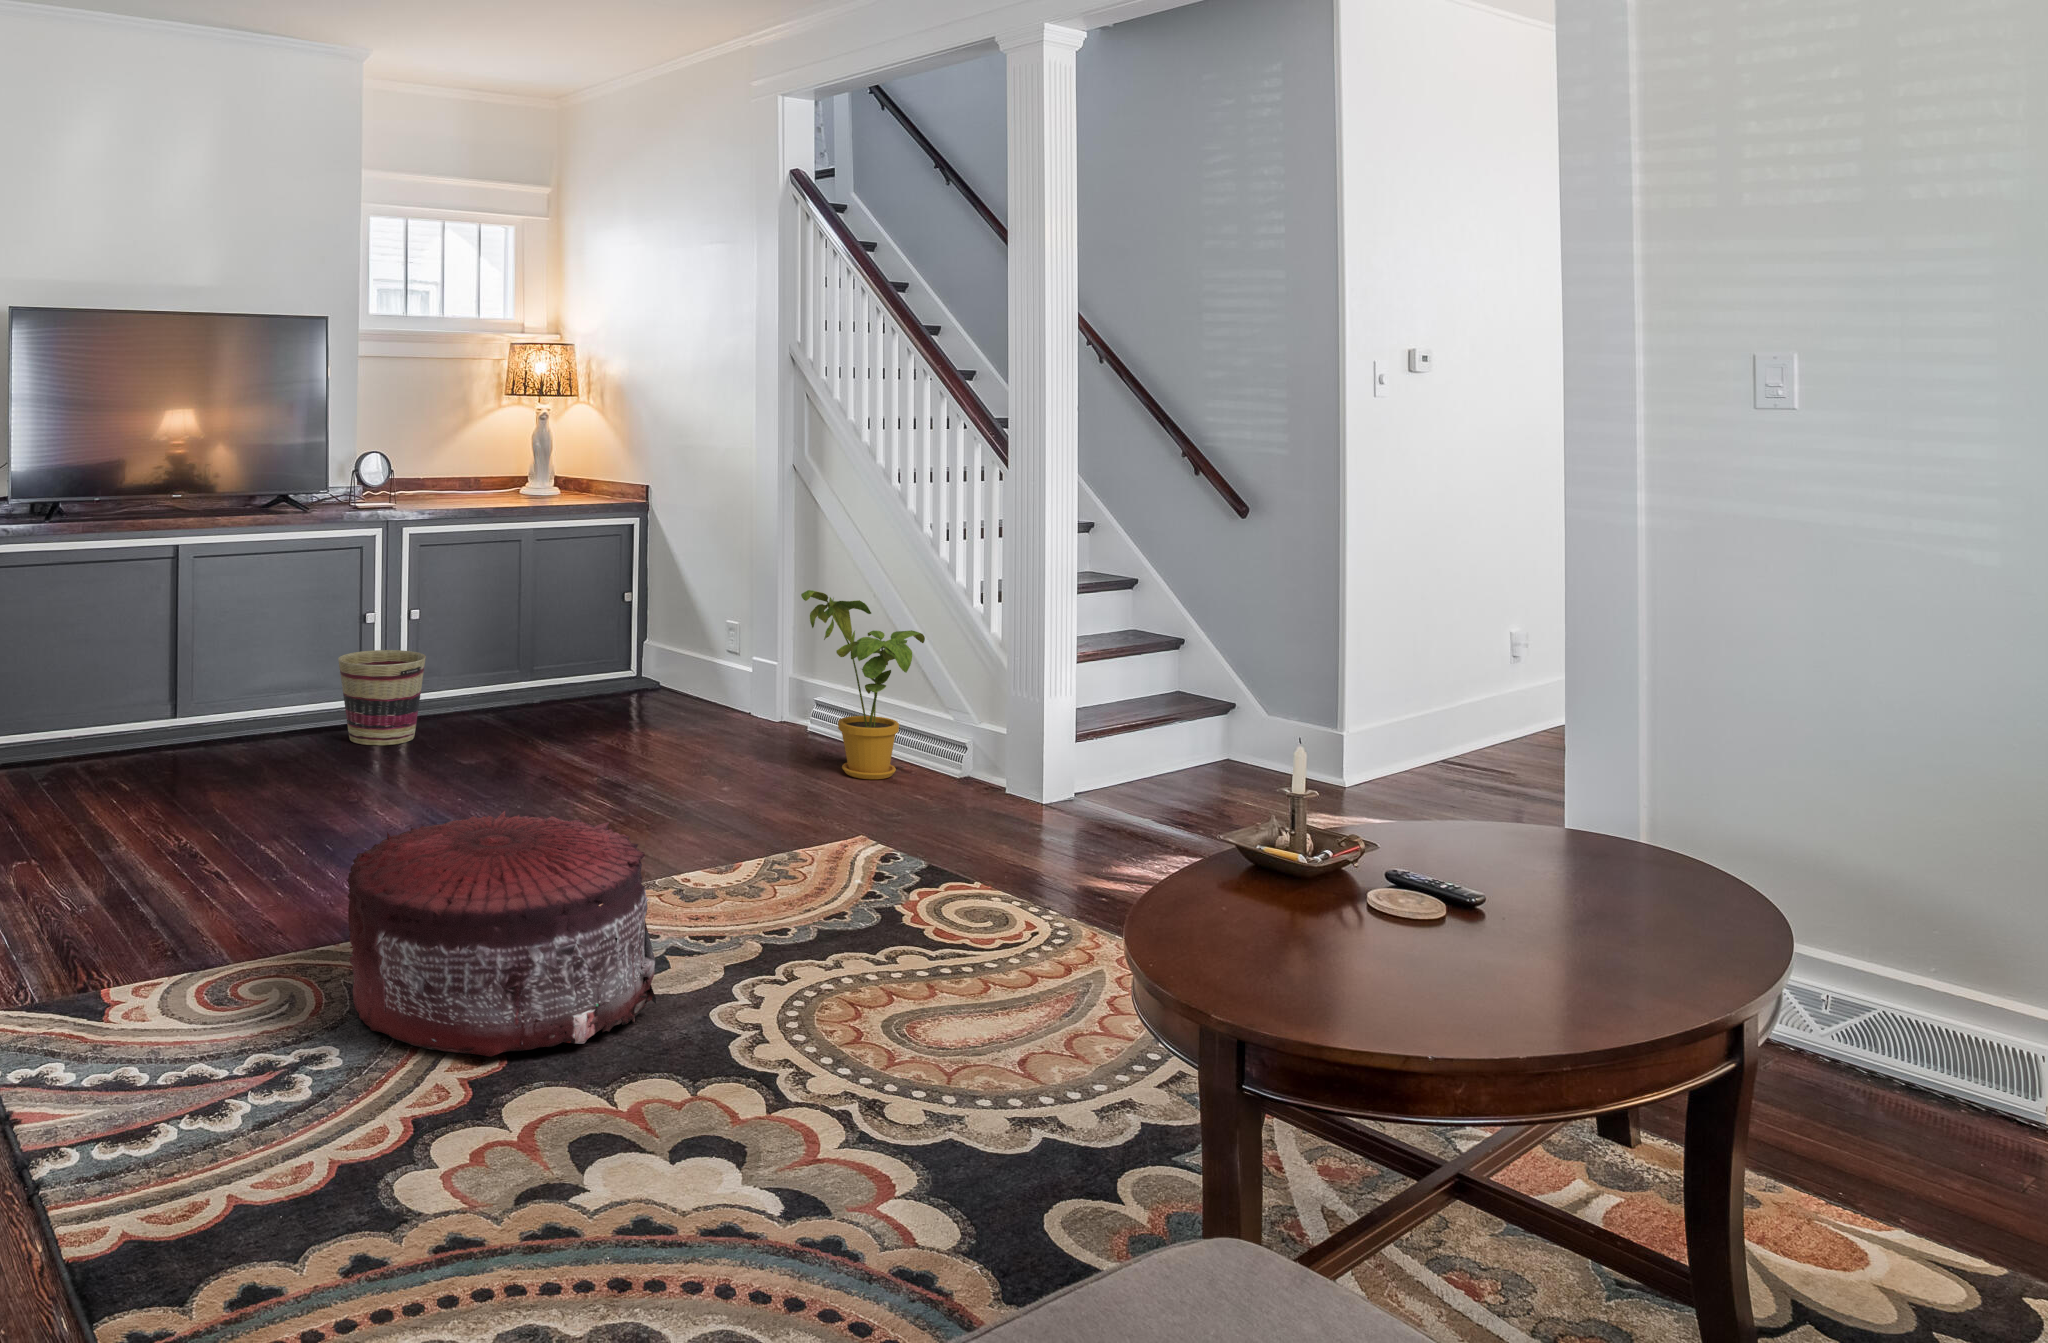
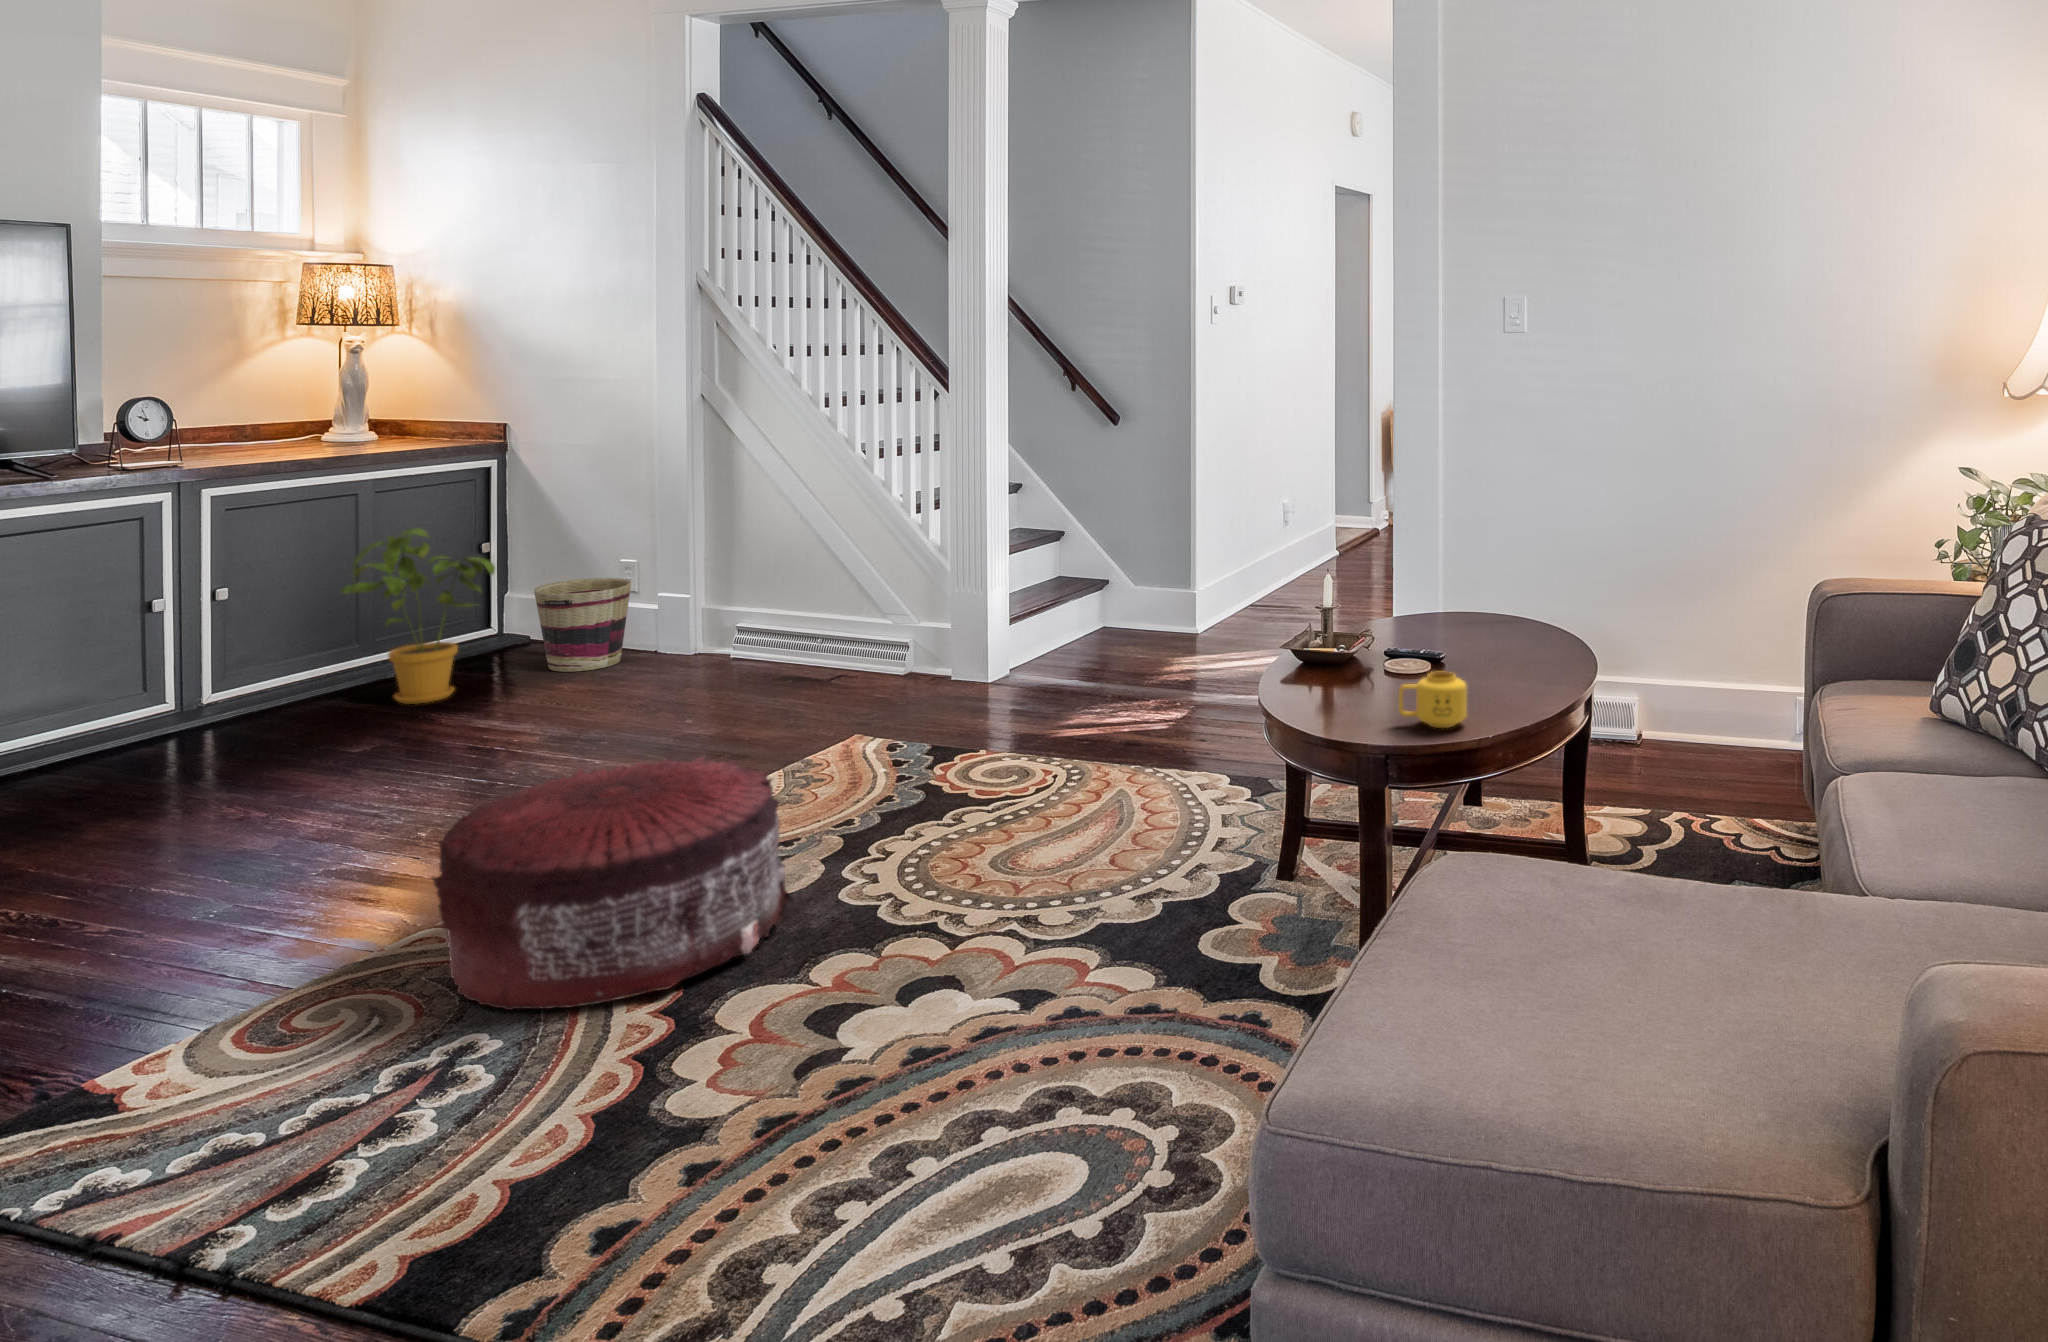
house plant: present [801,590,925,779] -> present [341,529,495,704]
basket: present [338,650,426,745] -> present [534,578,631,672]
mug: none [1300,912,1421,1008] -> present [1399,672,1467,728]

